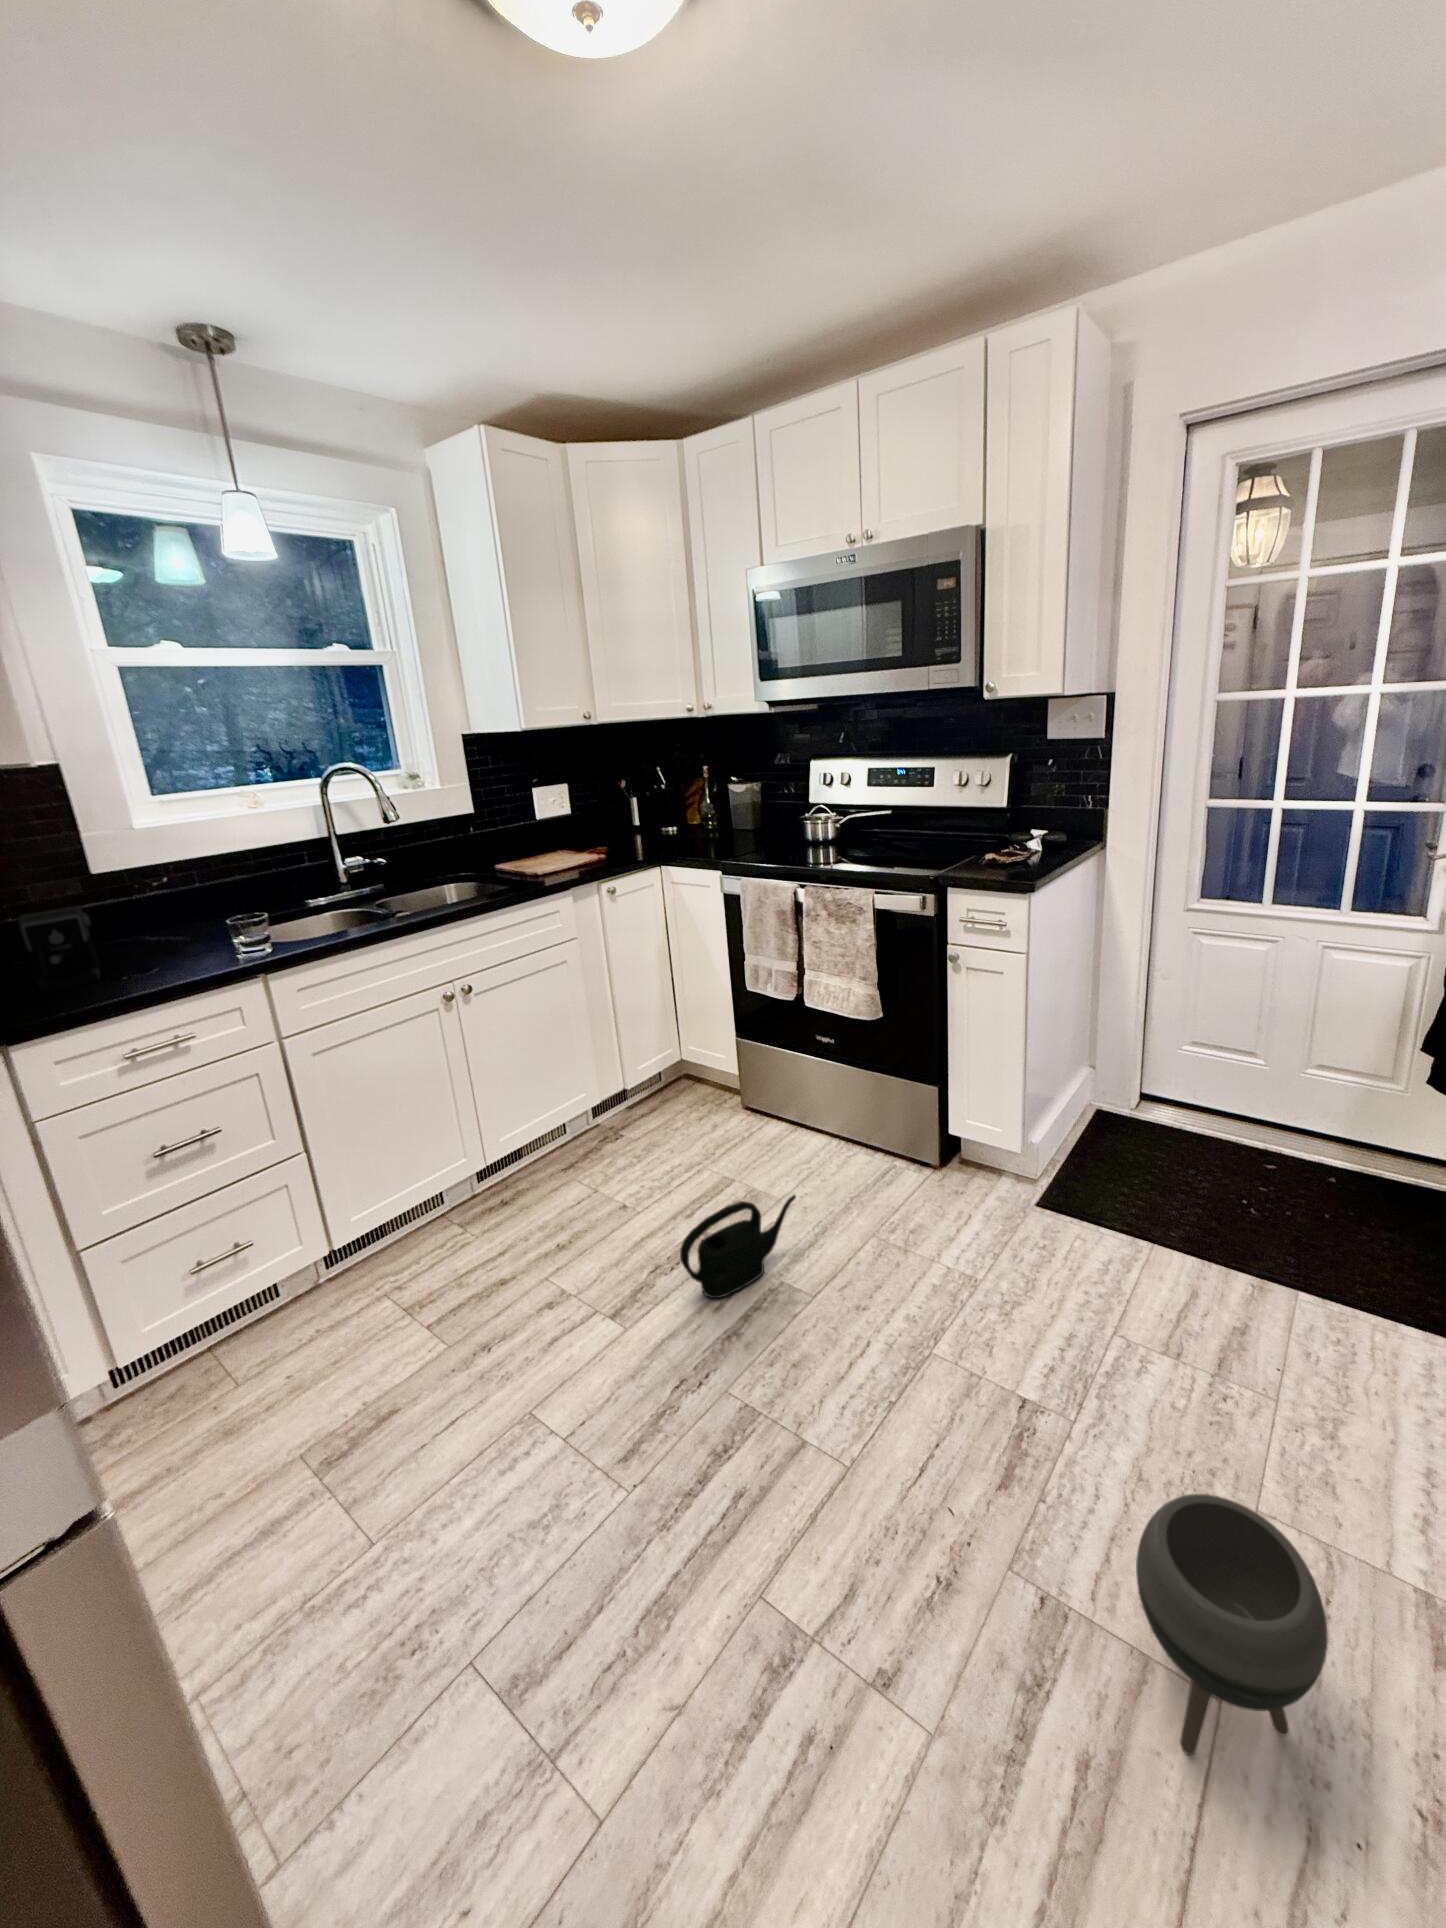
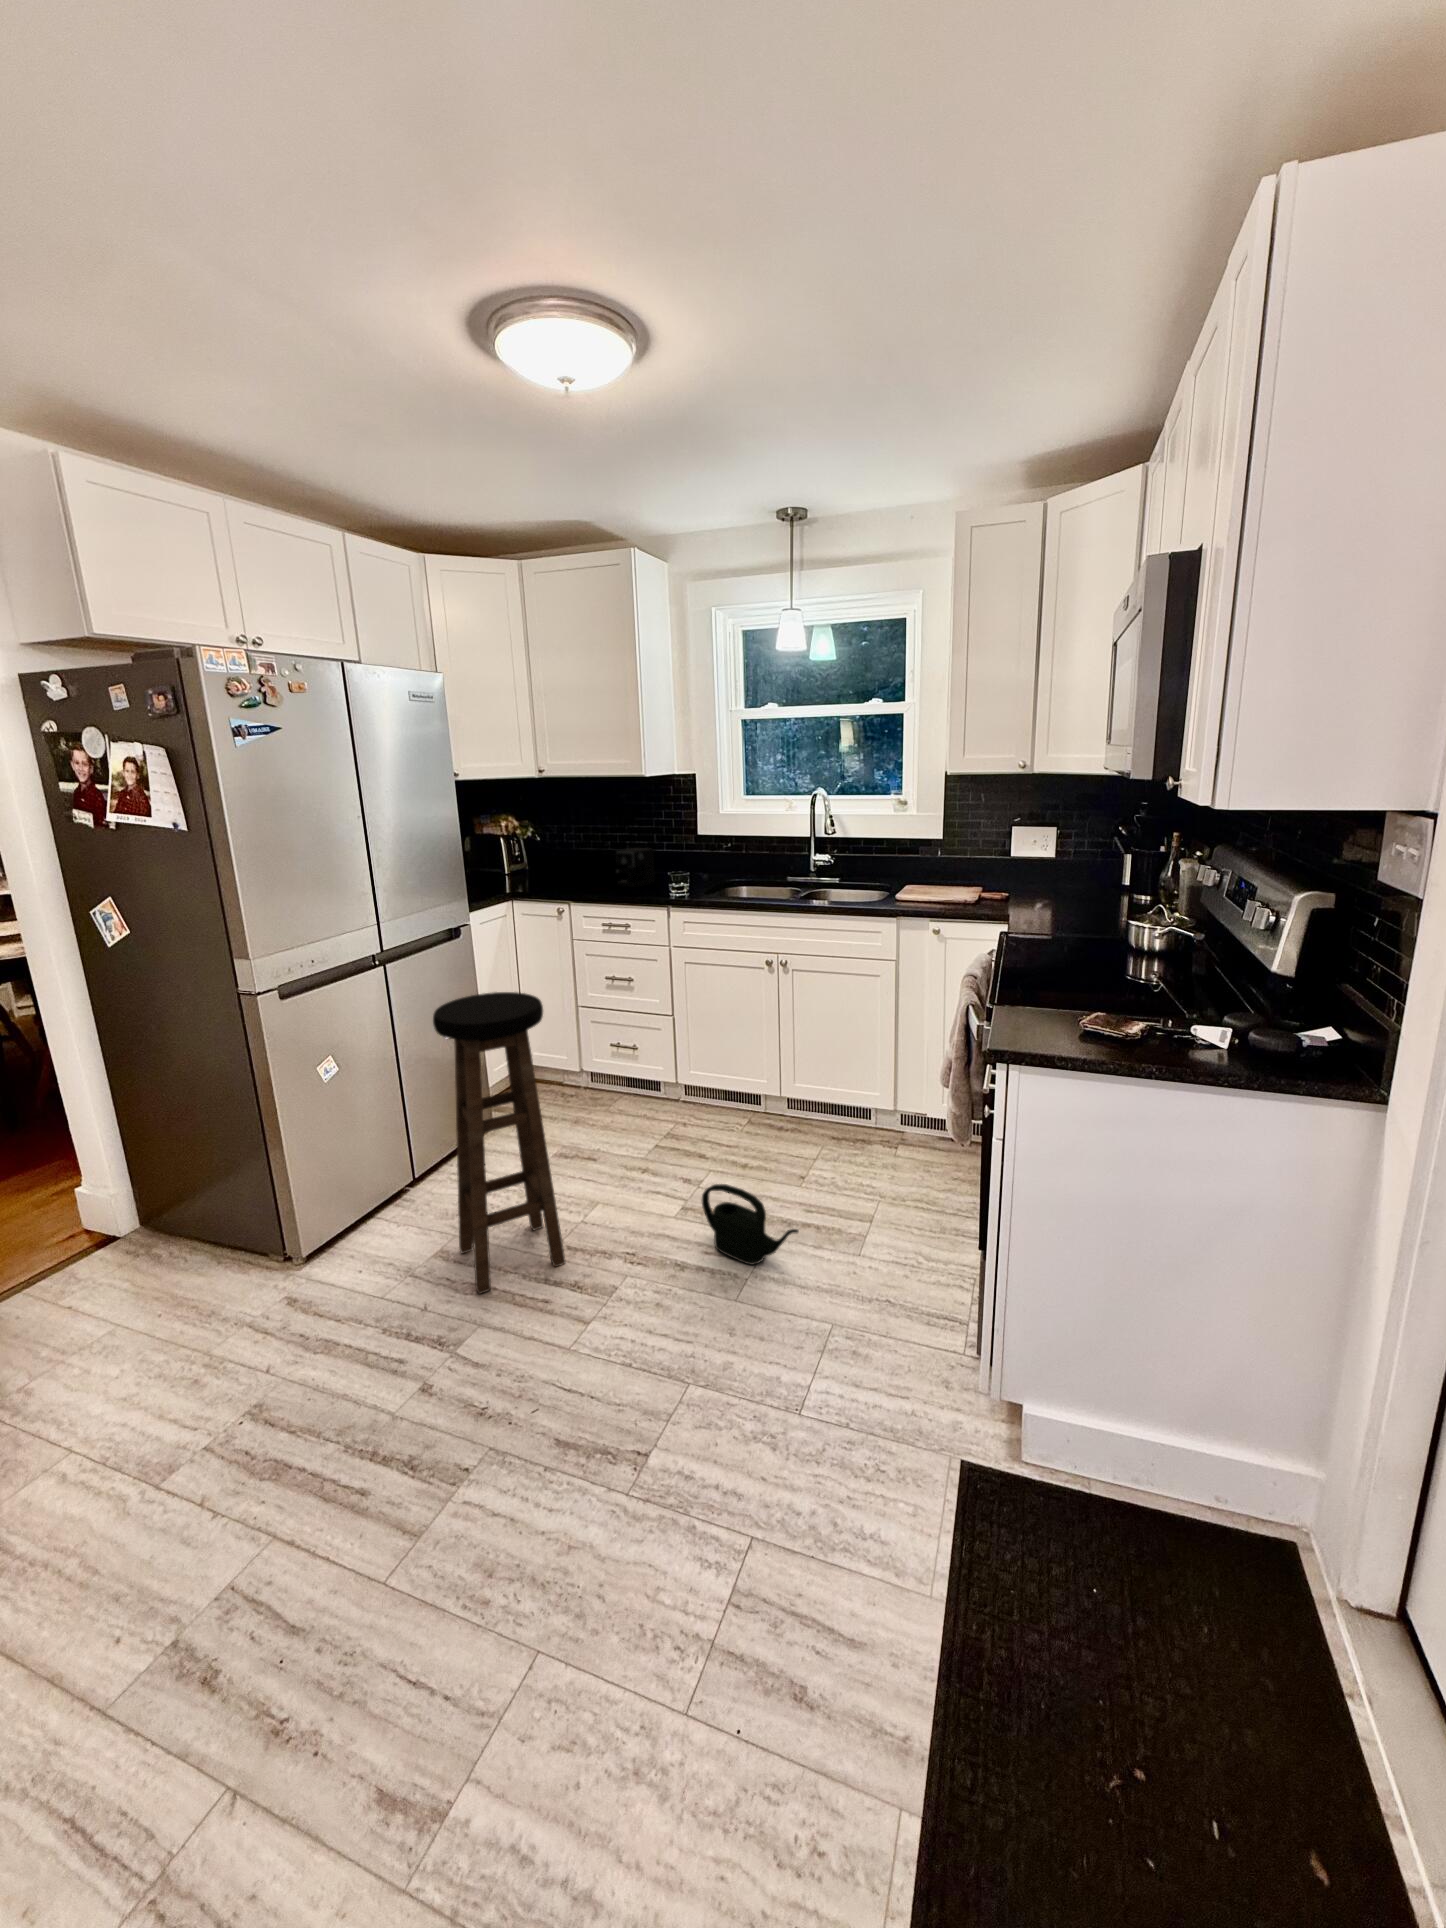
bar stool: none [428,1102,679,1654] -> present [433,992,565,1294]
planter: present [1136,1494,1327,1755] -> none [299,1415,434,1629]

